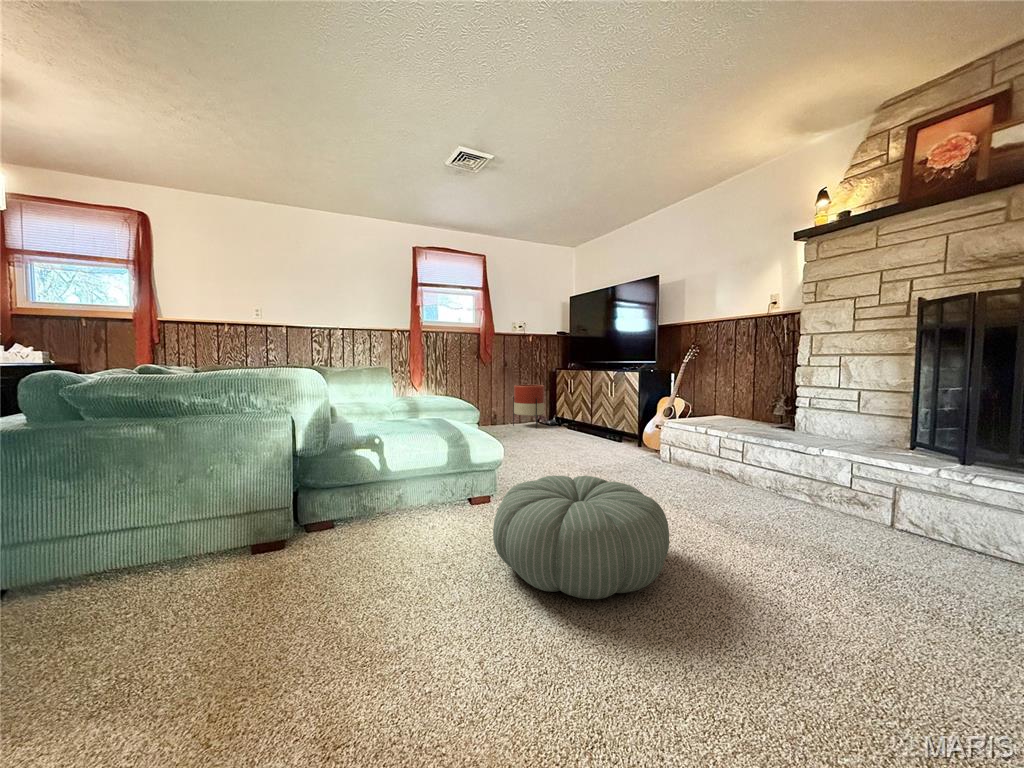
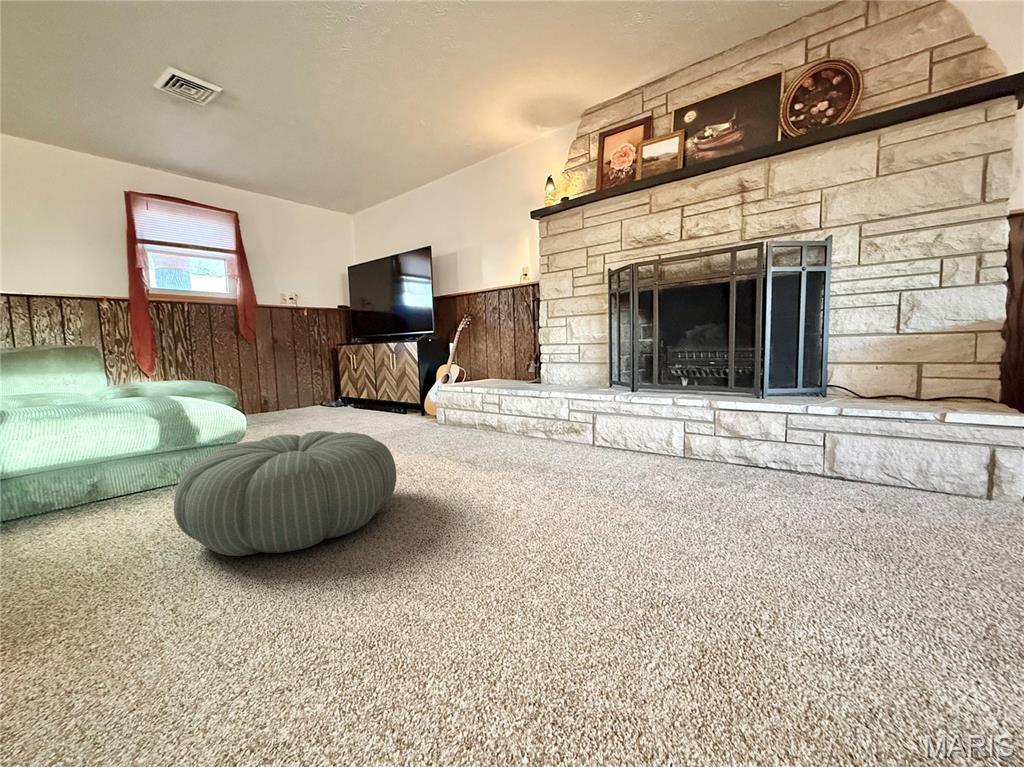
planter: present [513,385,544,428] -> none [286,363,326,410]

